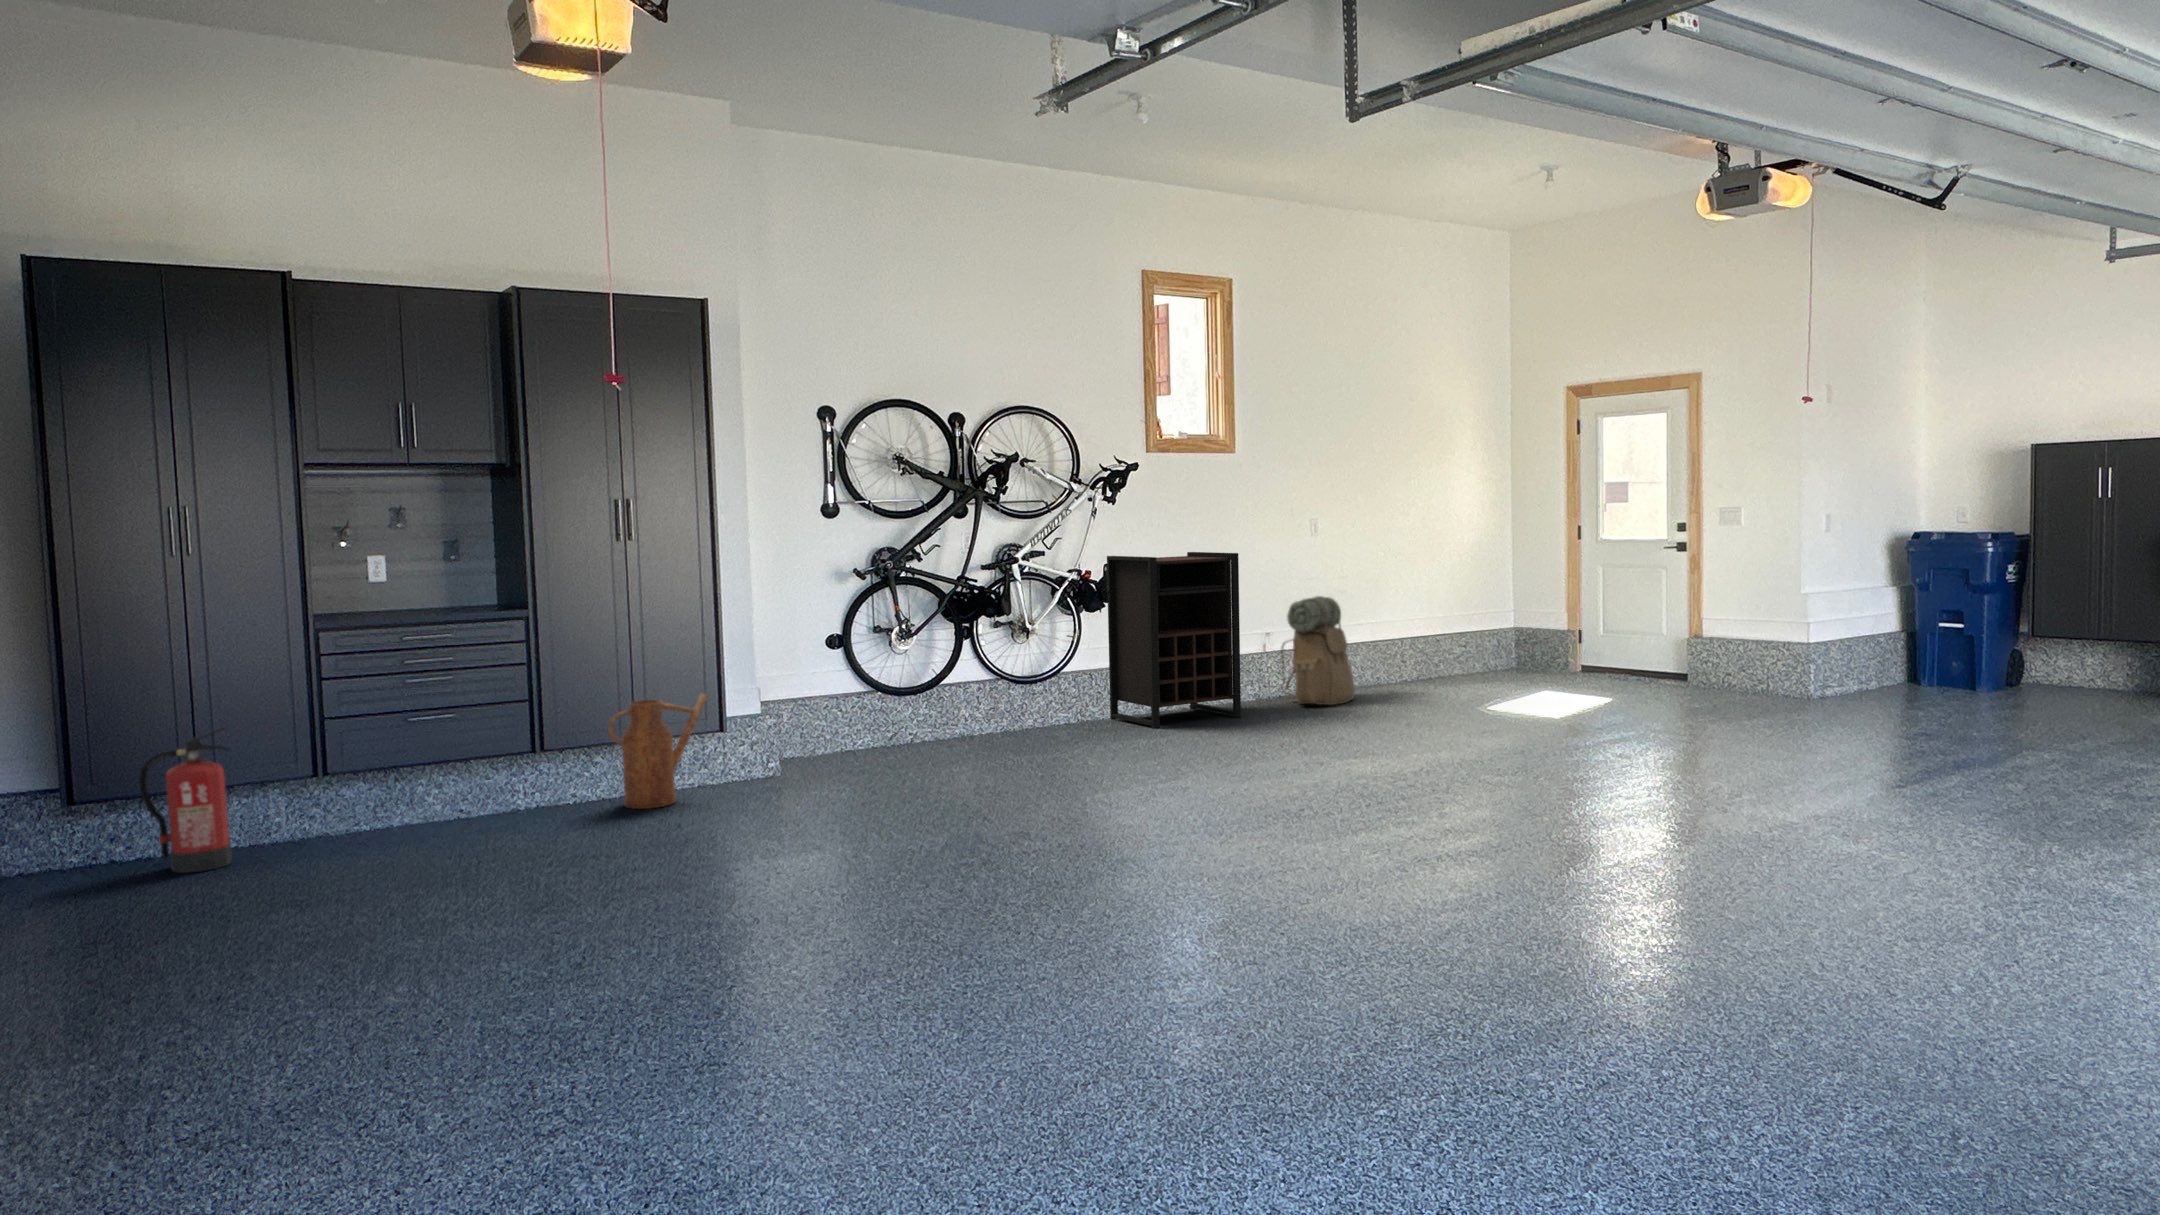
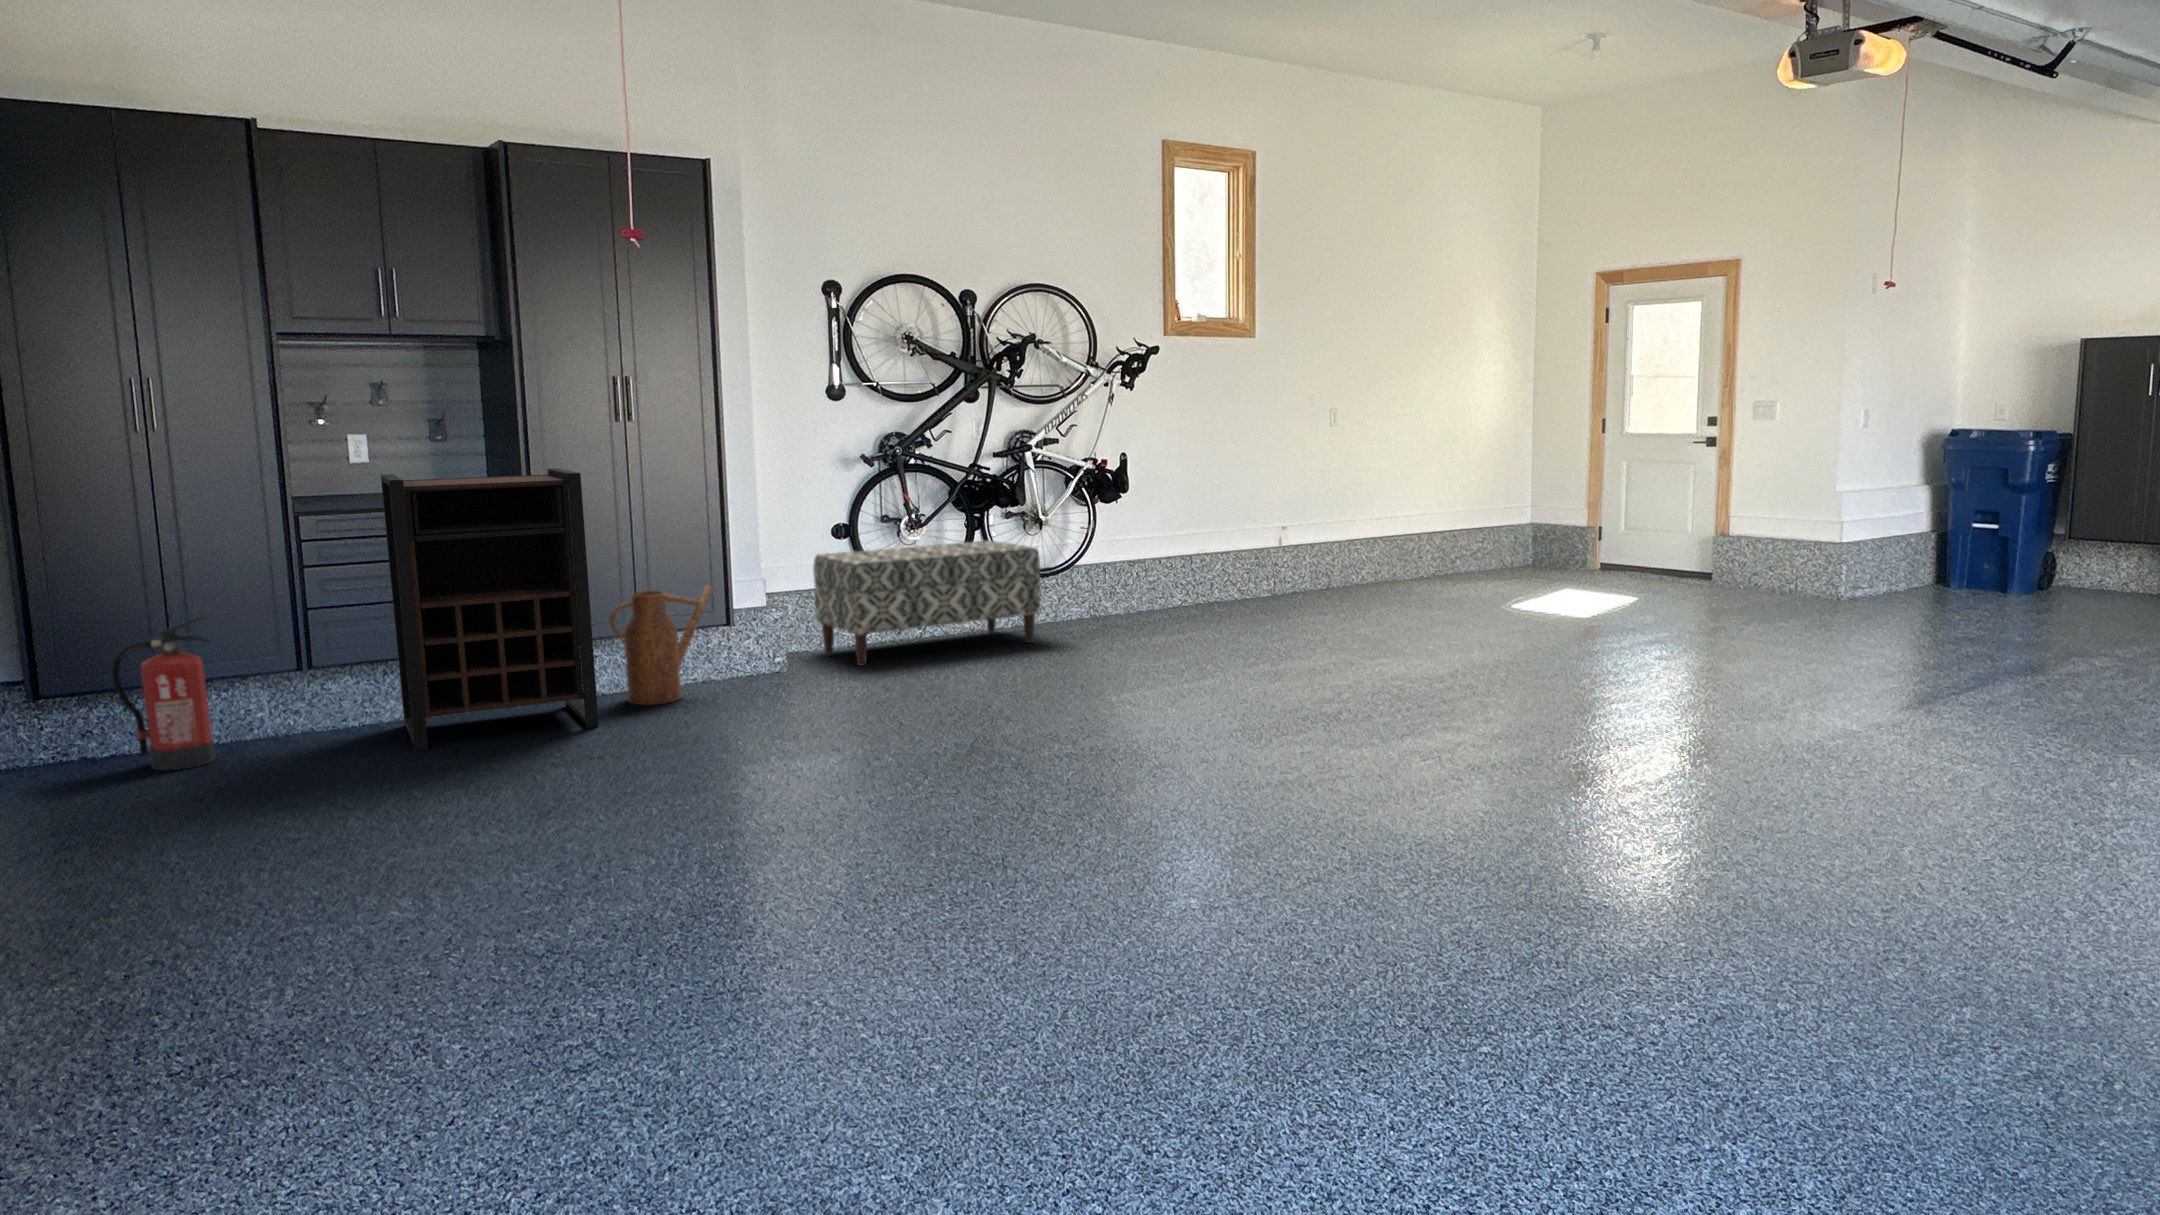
shelving unit: present [1107,552,1241,729] -> present [381,468,599,751]
backpack: present [1281,596,1354,705] -> none [1297,490,1373,602]
bench: none [807,649,1025,770] -> present [813,540,1040,666]

